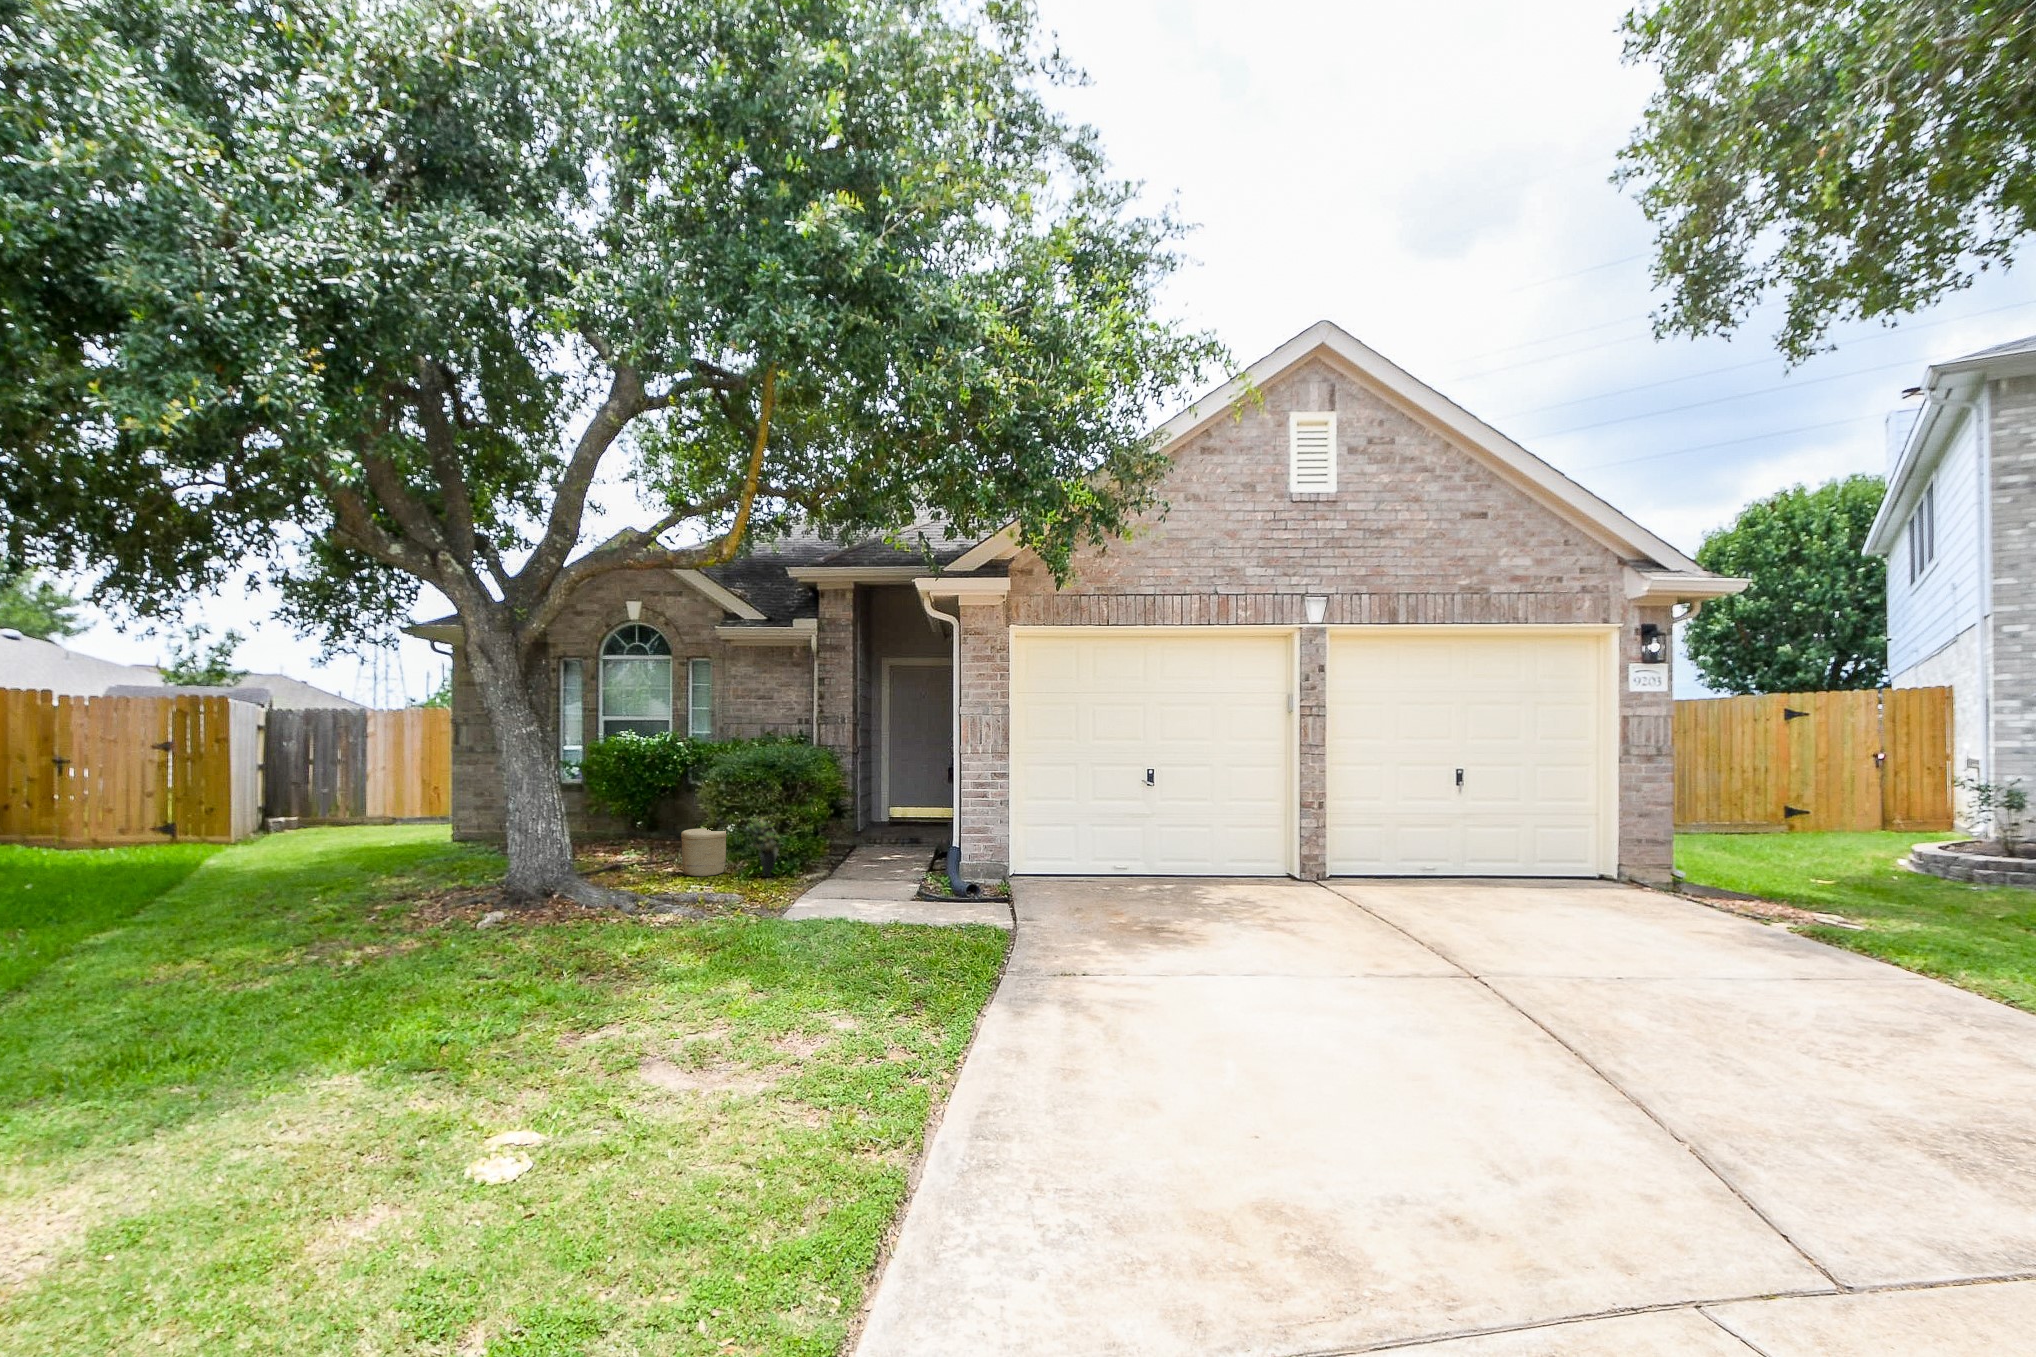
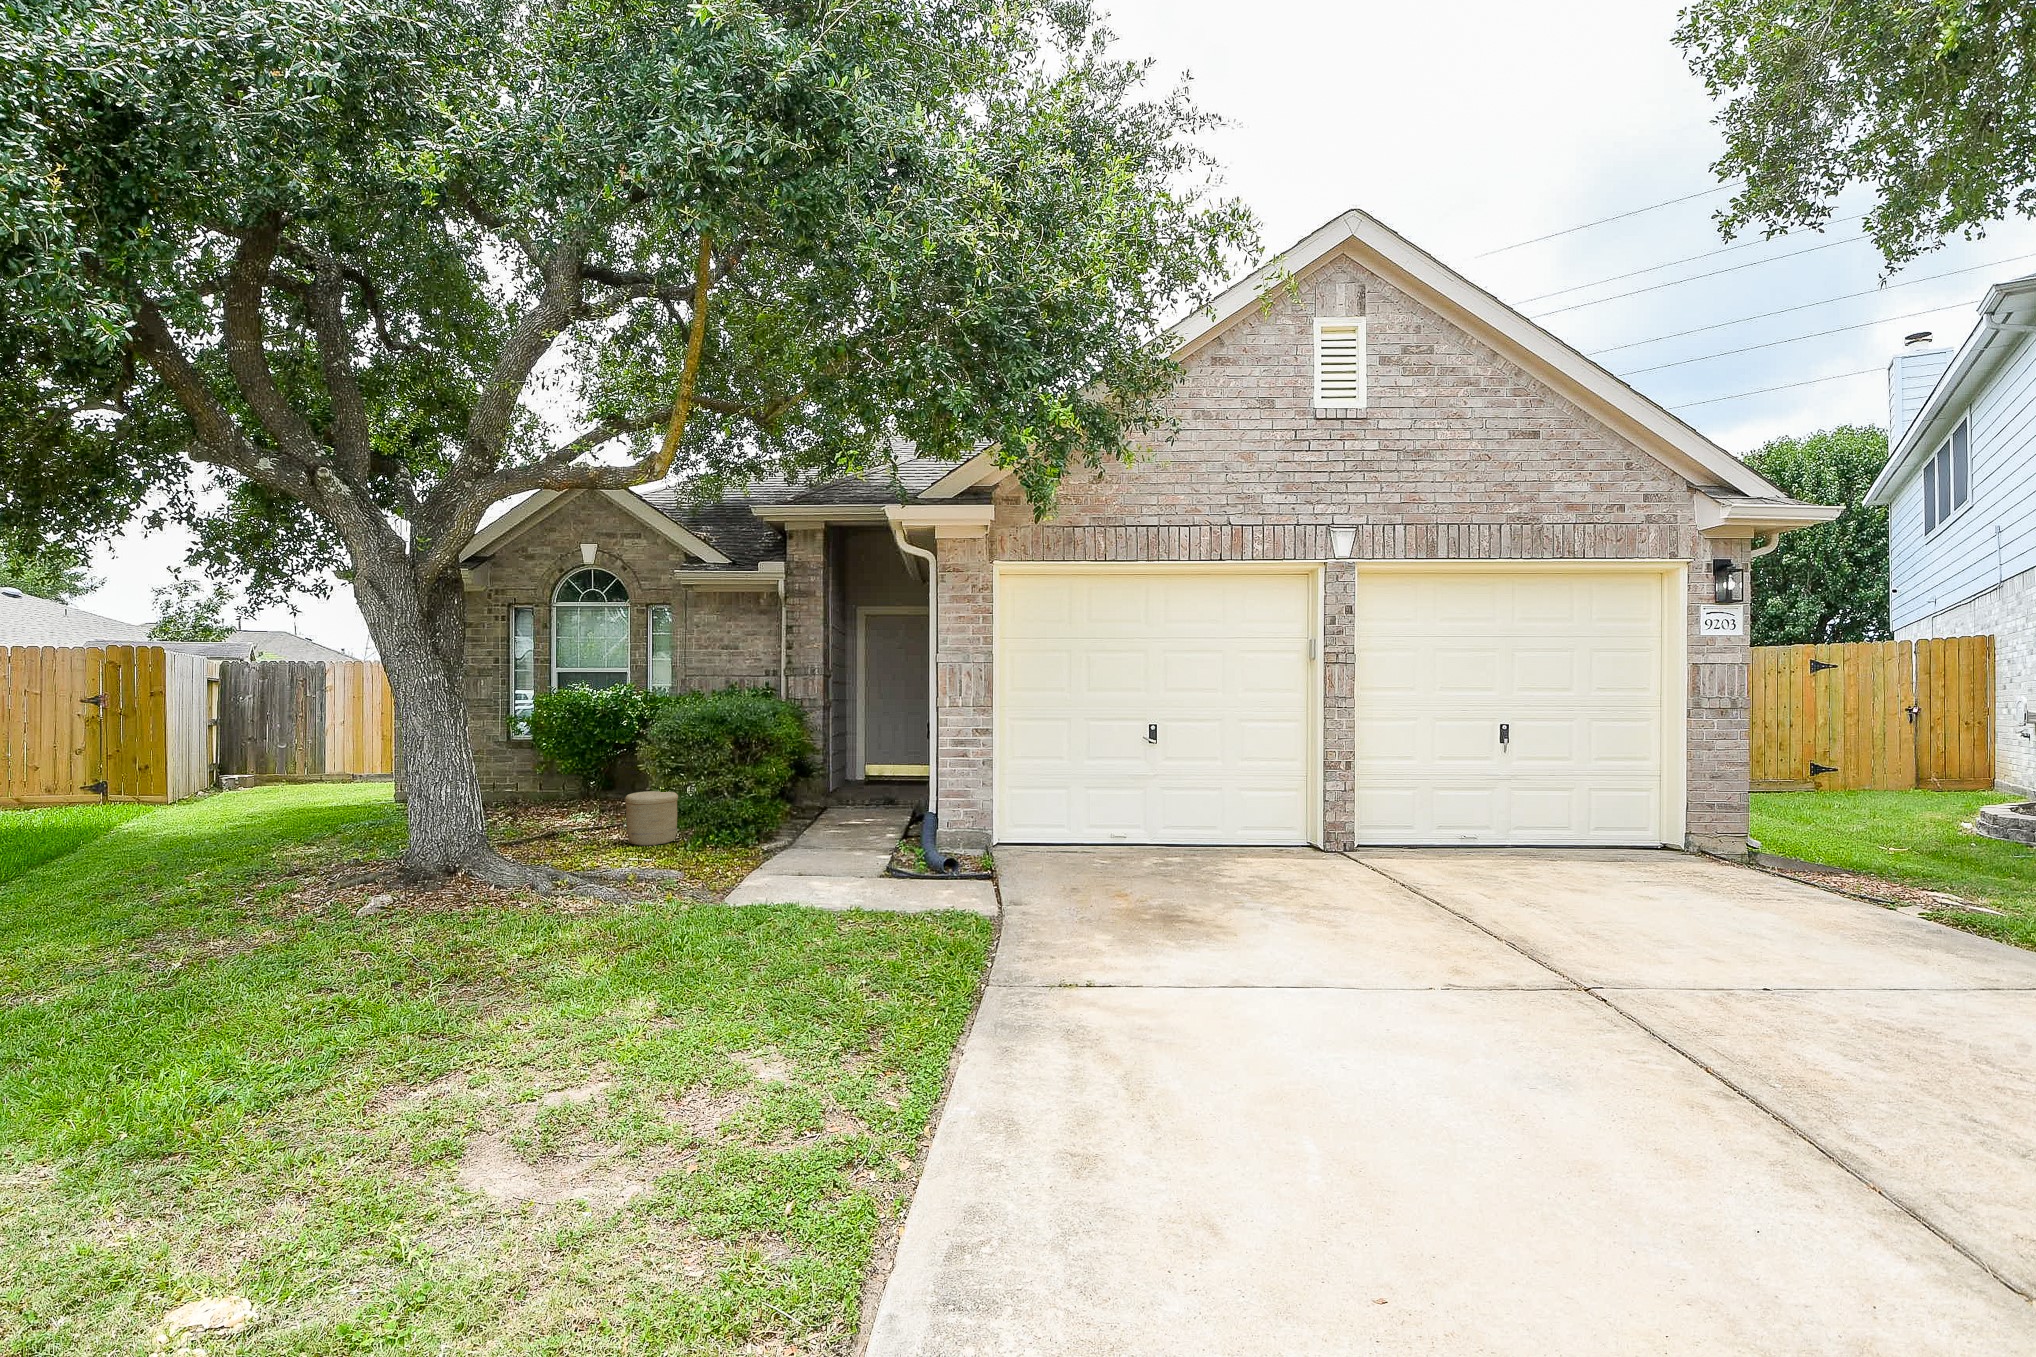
potted plant: present [747,817,781,877] -> none [697,777,739,847]

